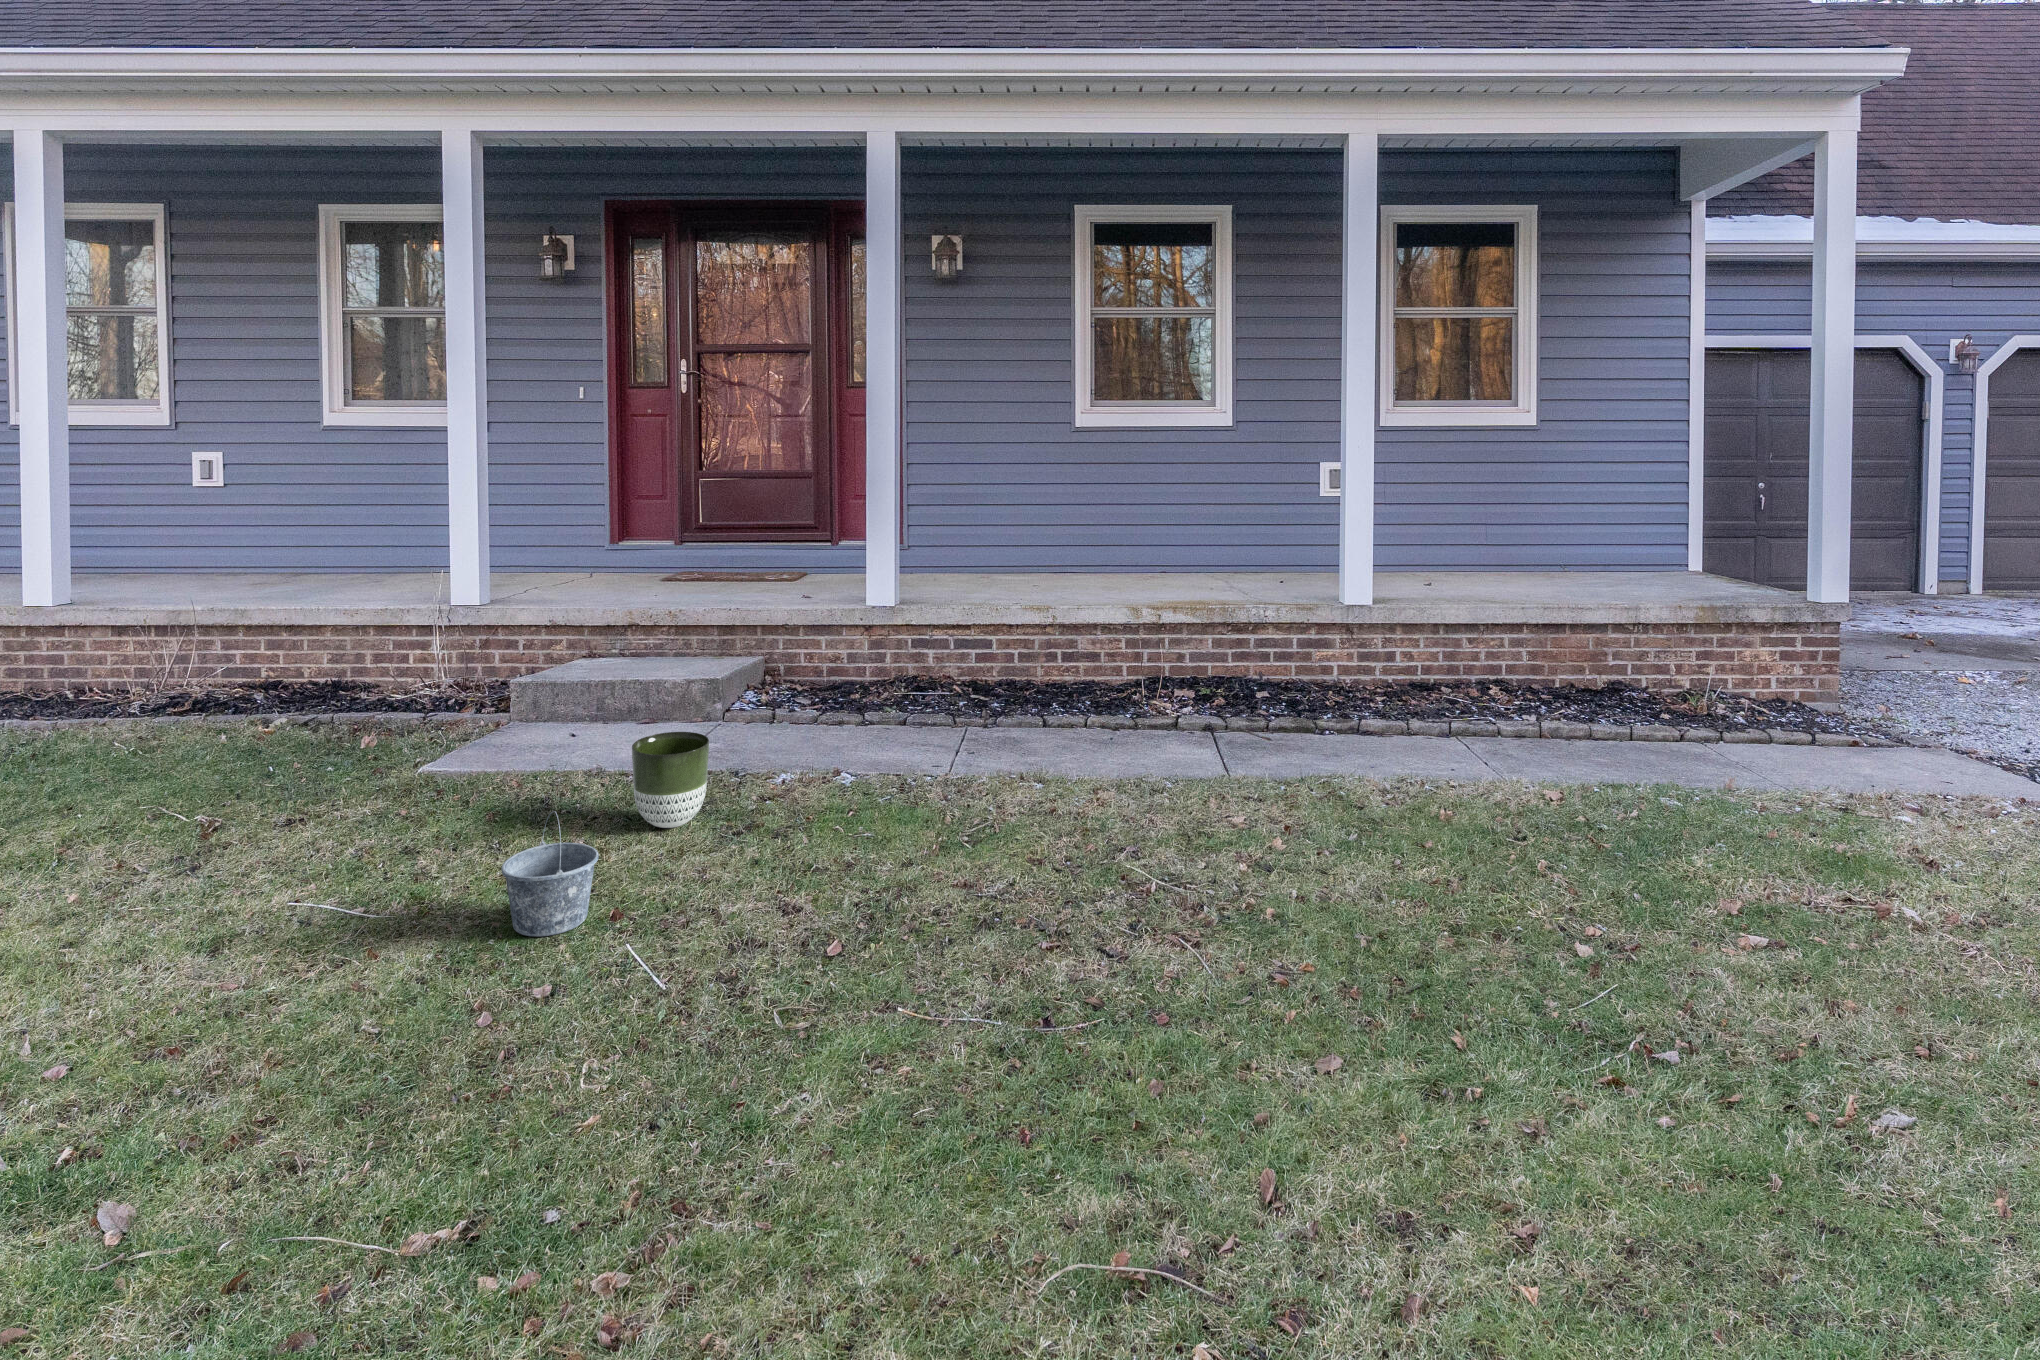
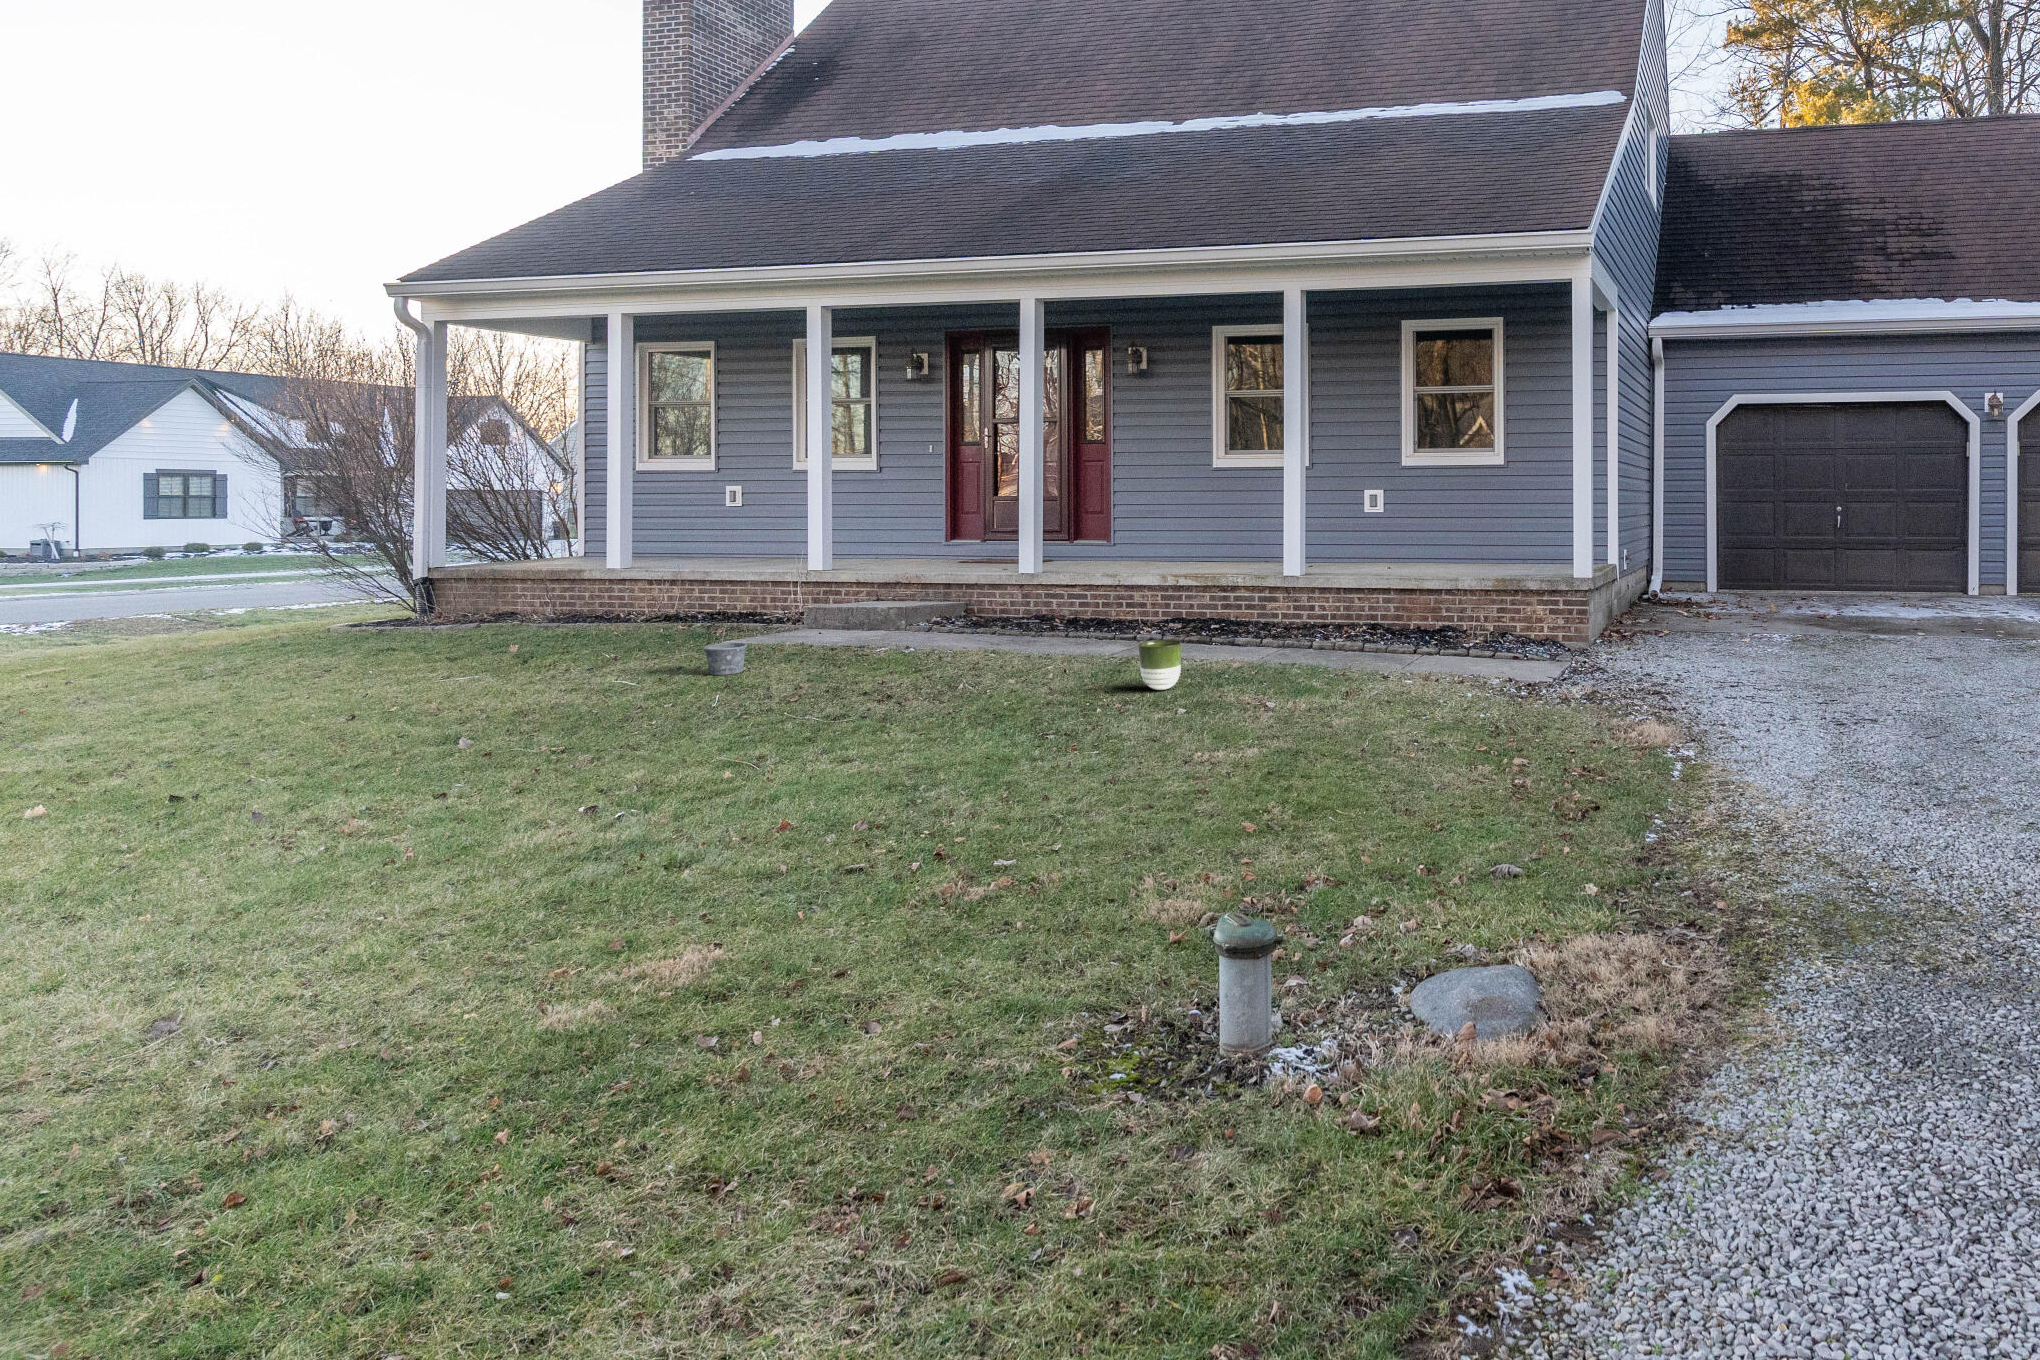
planter: present [632,732,709,828] -> present [1138,640,1181,690]

